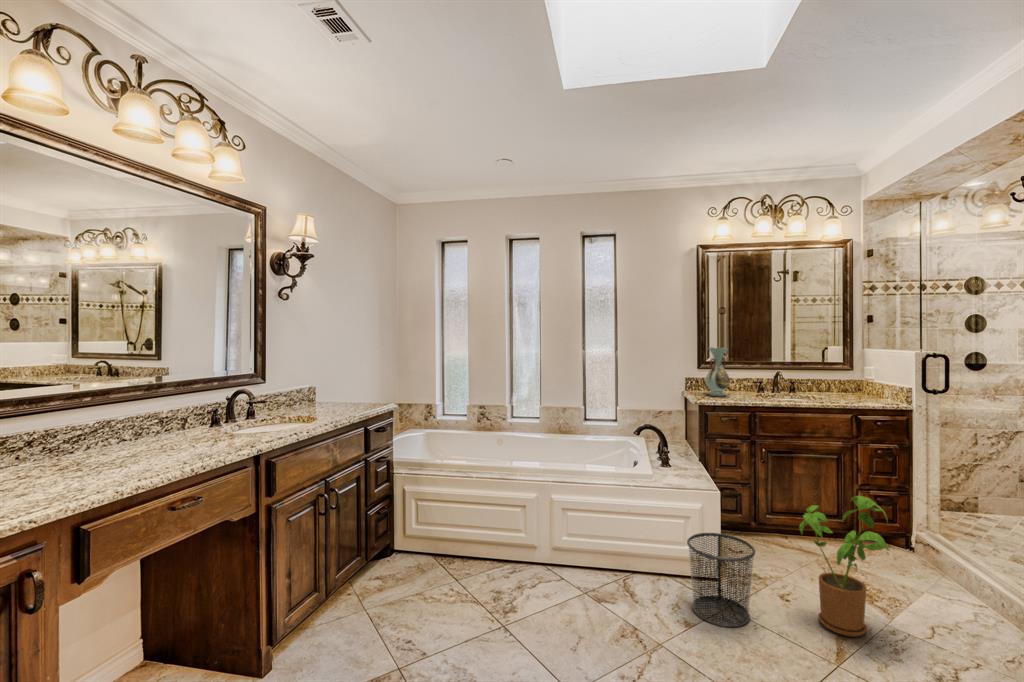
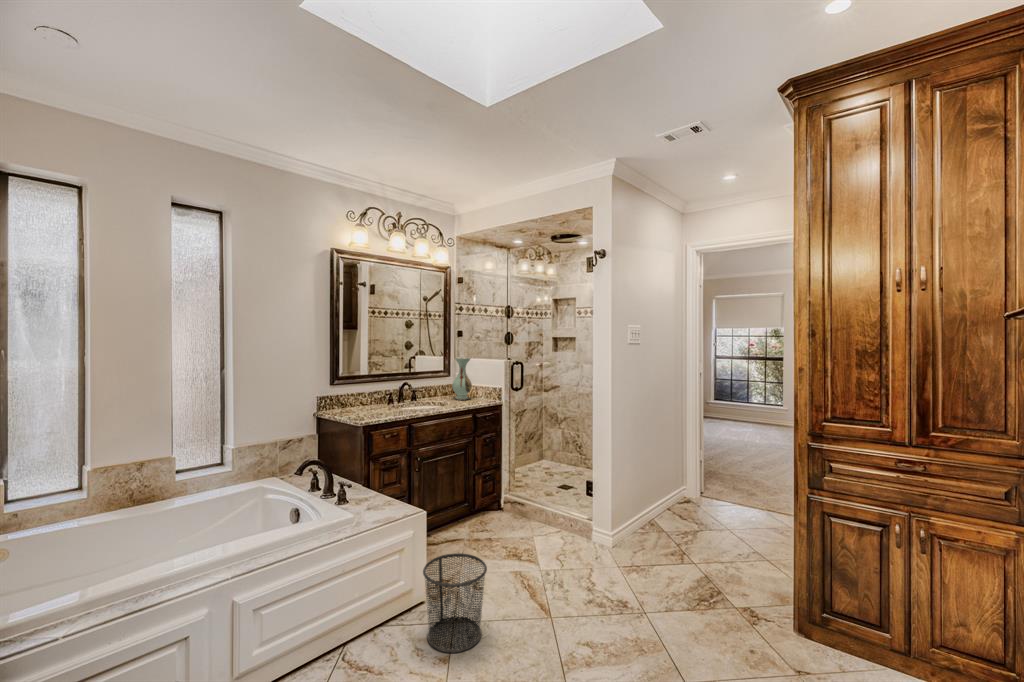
decorative vase: present [705,347,730,396] -> present [452,358,472,400]
house plant: present [799,495,890,637] -> none [498,482,569,601]

